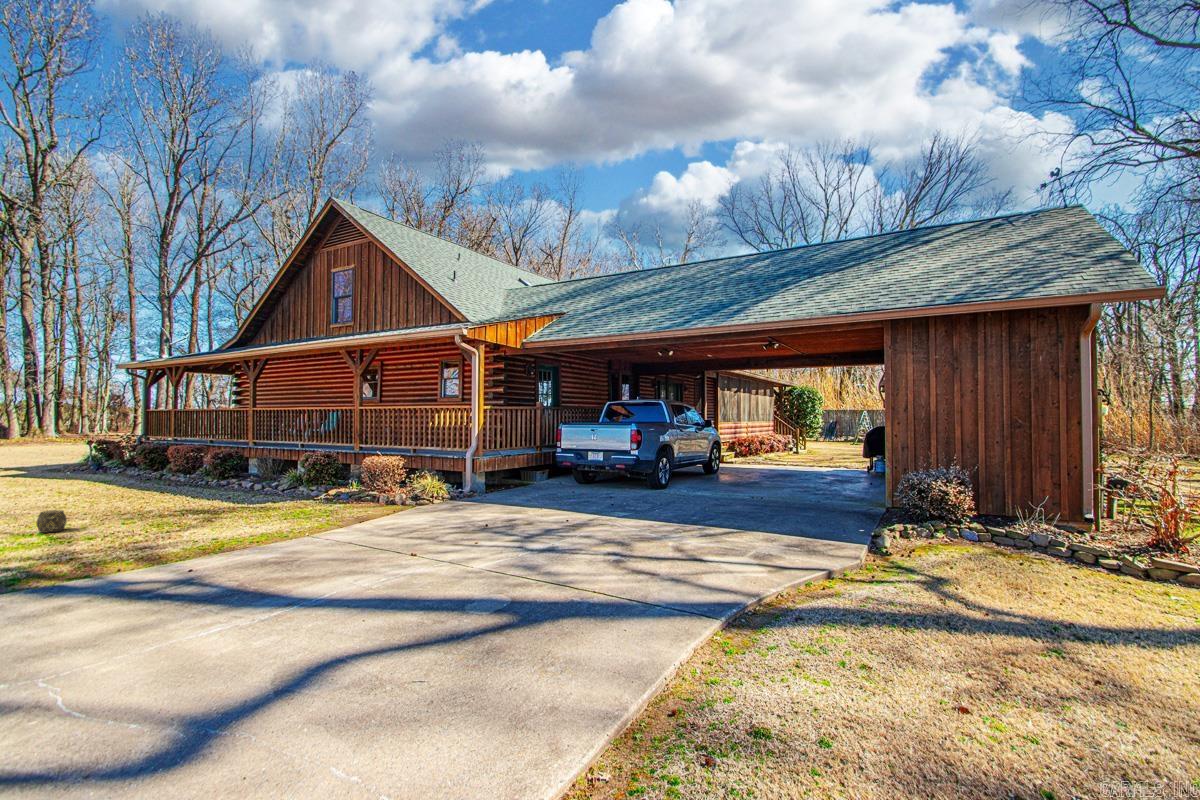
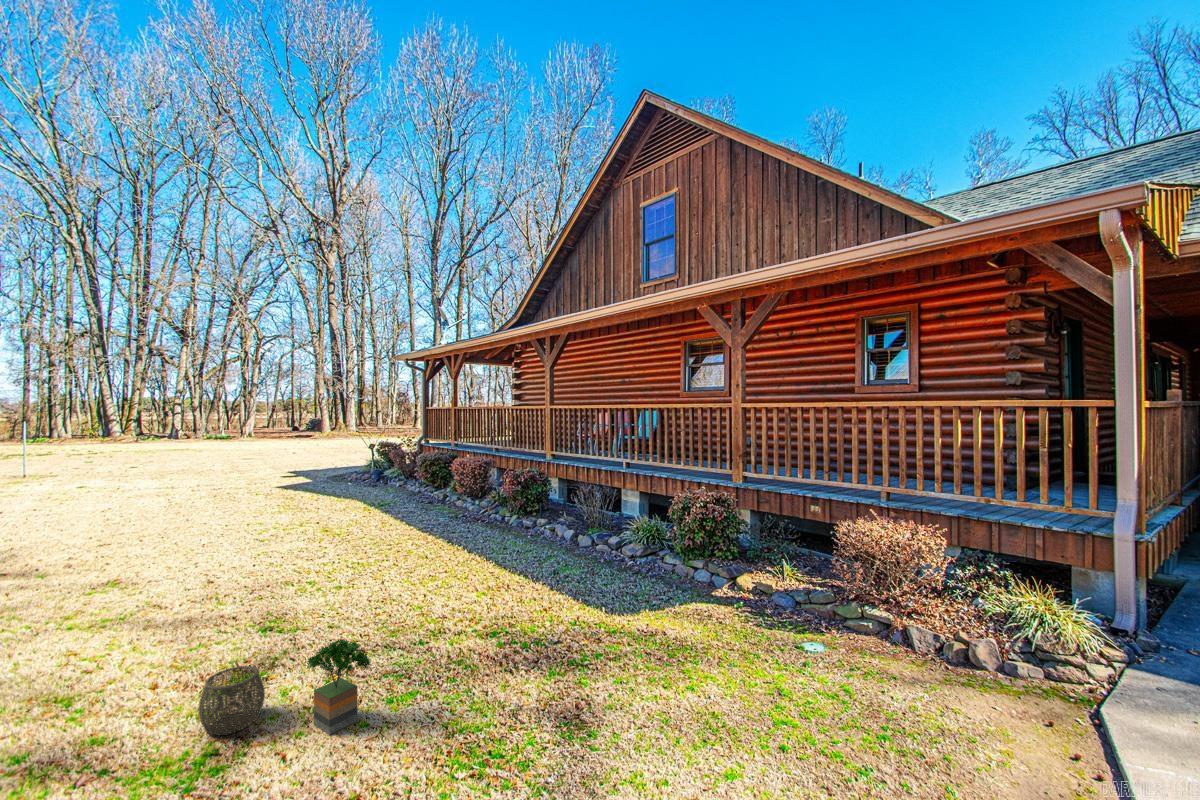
potted tree: none [89,497,120,531] -> present [307,639,371,735]

